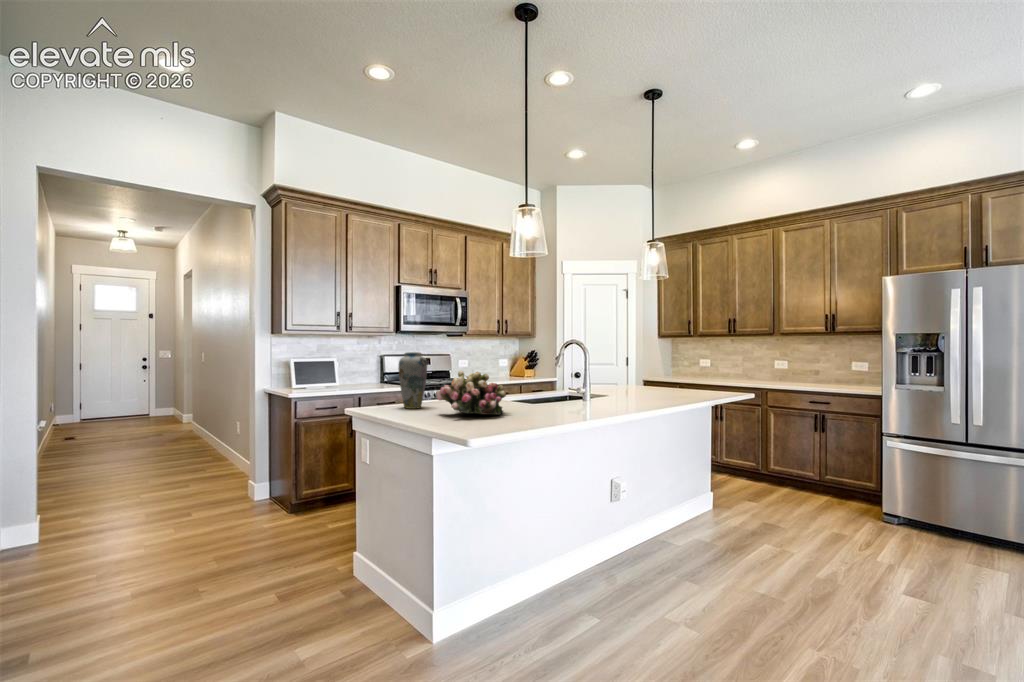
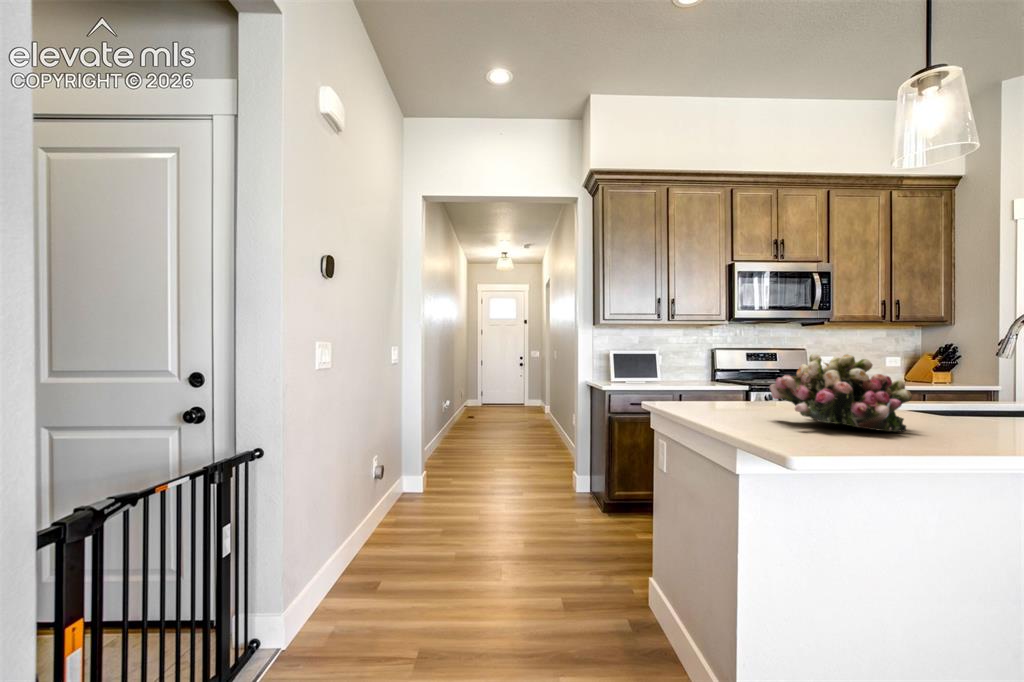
vase: present [398,352,427,409] -> none [714,330,758,410]

